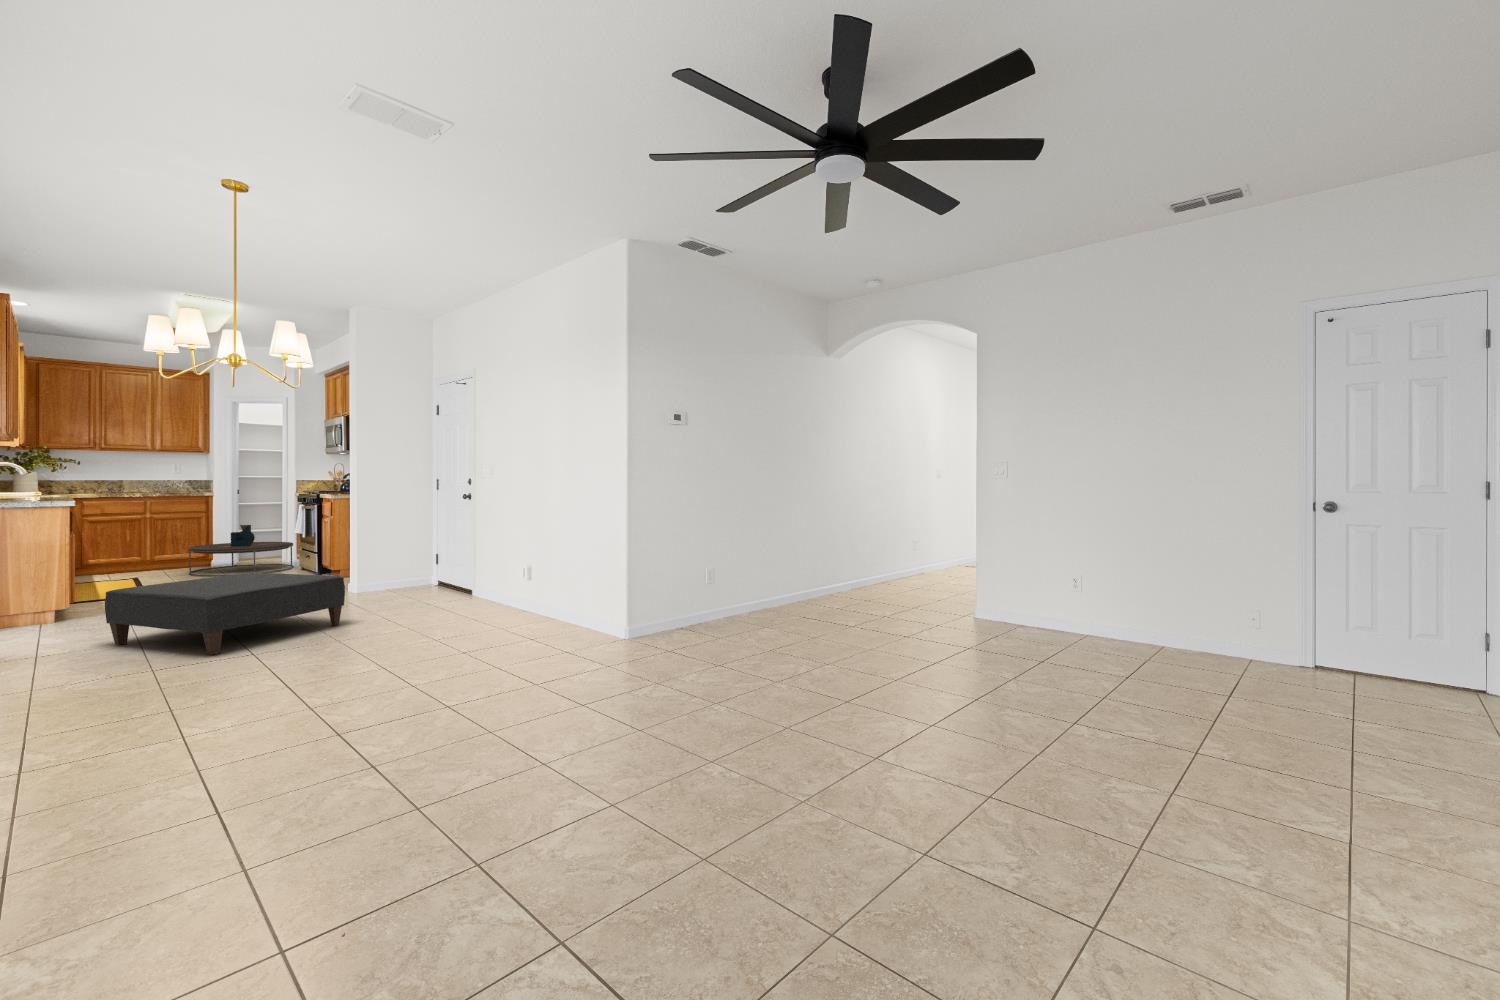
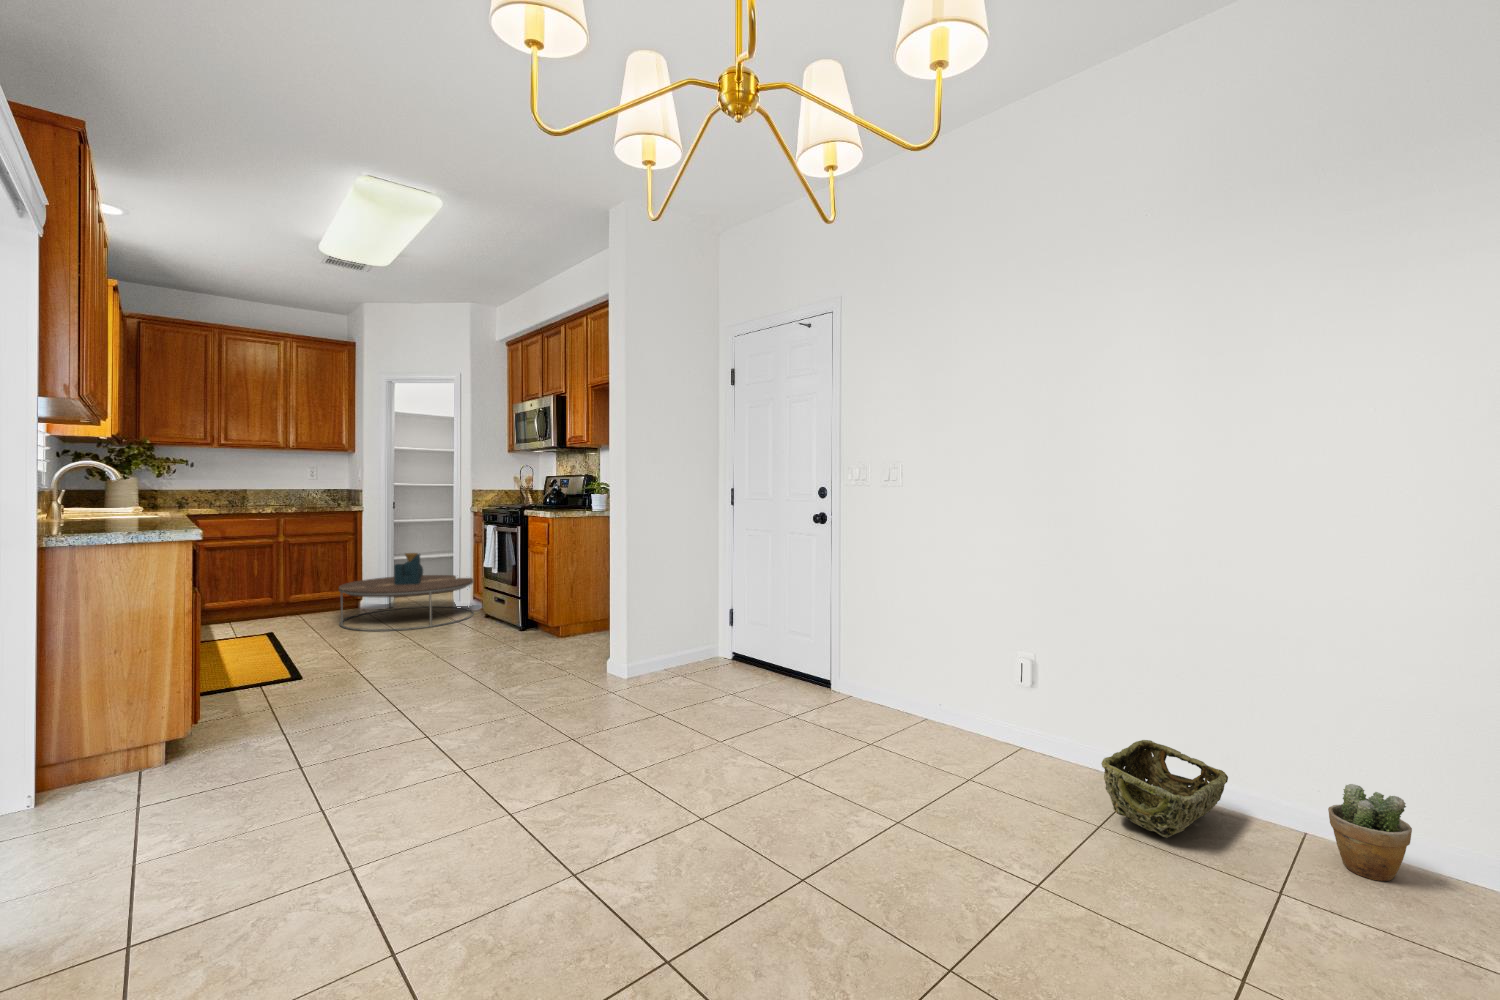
ottoman: present [105,572,345,655] -> none [273,666,711,937]
woven basket: none [511,598,576,632] -> present [1101,740,1228,838]
potted plant: none [582,603,609,639] -> present [1328,784,1412,881]

